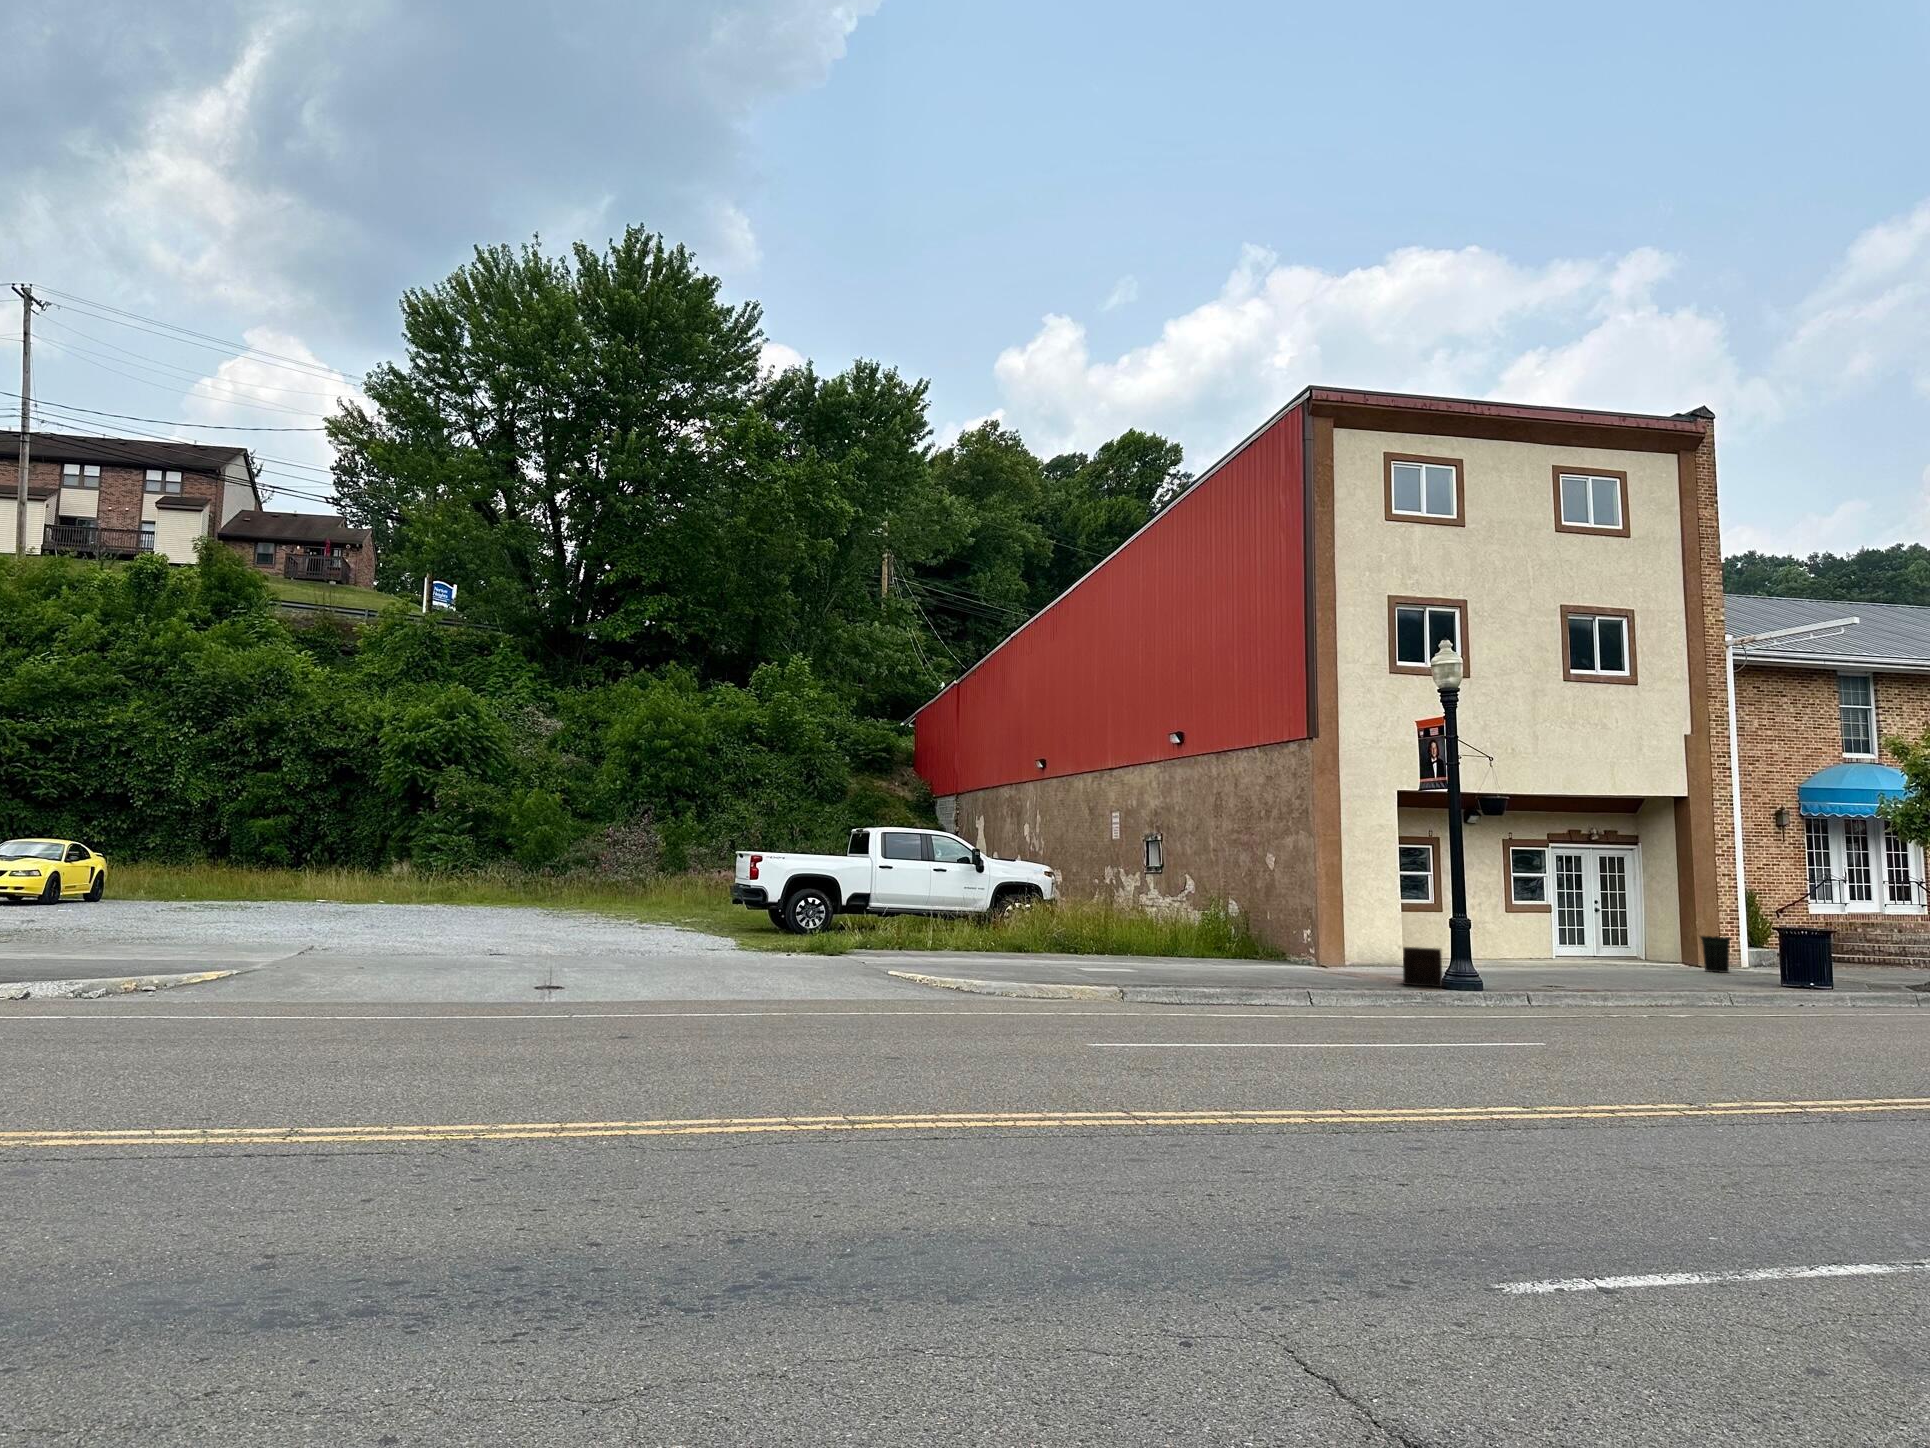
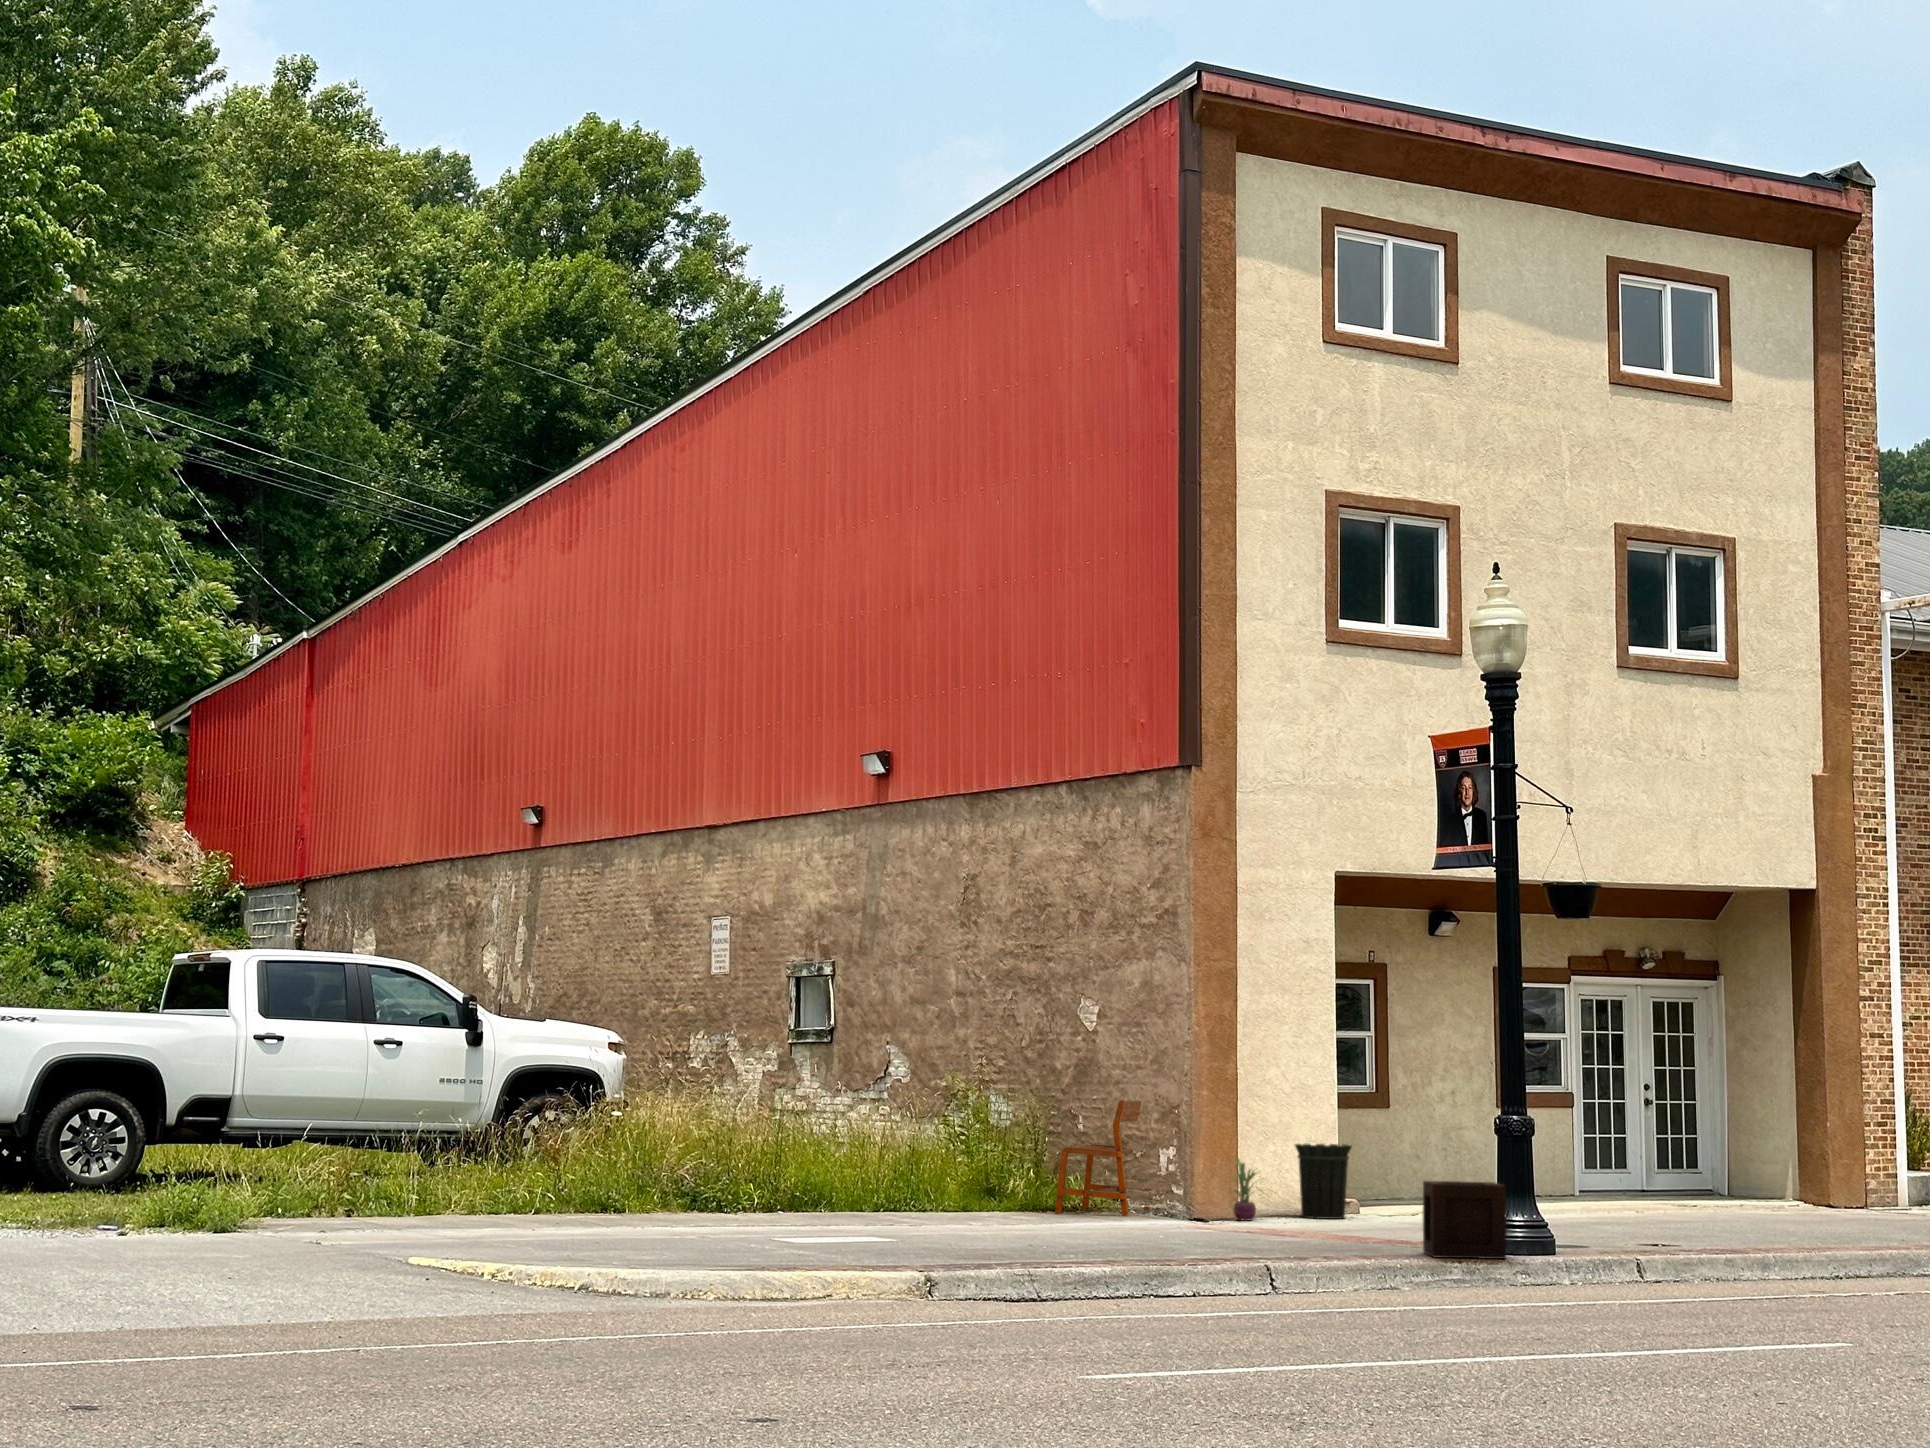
bench: none [1247,903,1300,960] -> present [1055,1100,1150,1216]
decorative plant: none [1325,933,1355,965] -> present [1226,1158,1260,1221]
waste bin: present [1701,936,1731,973] -> present [1295,1143,1352,1219]

